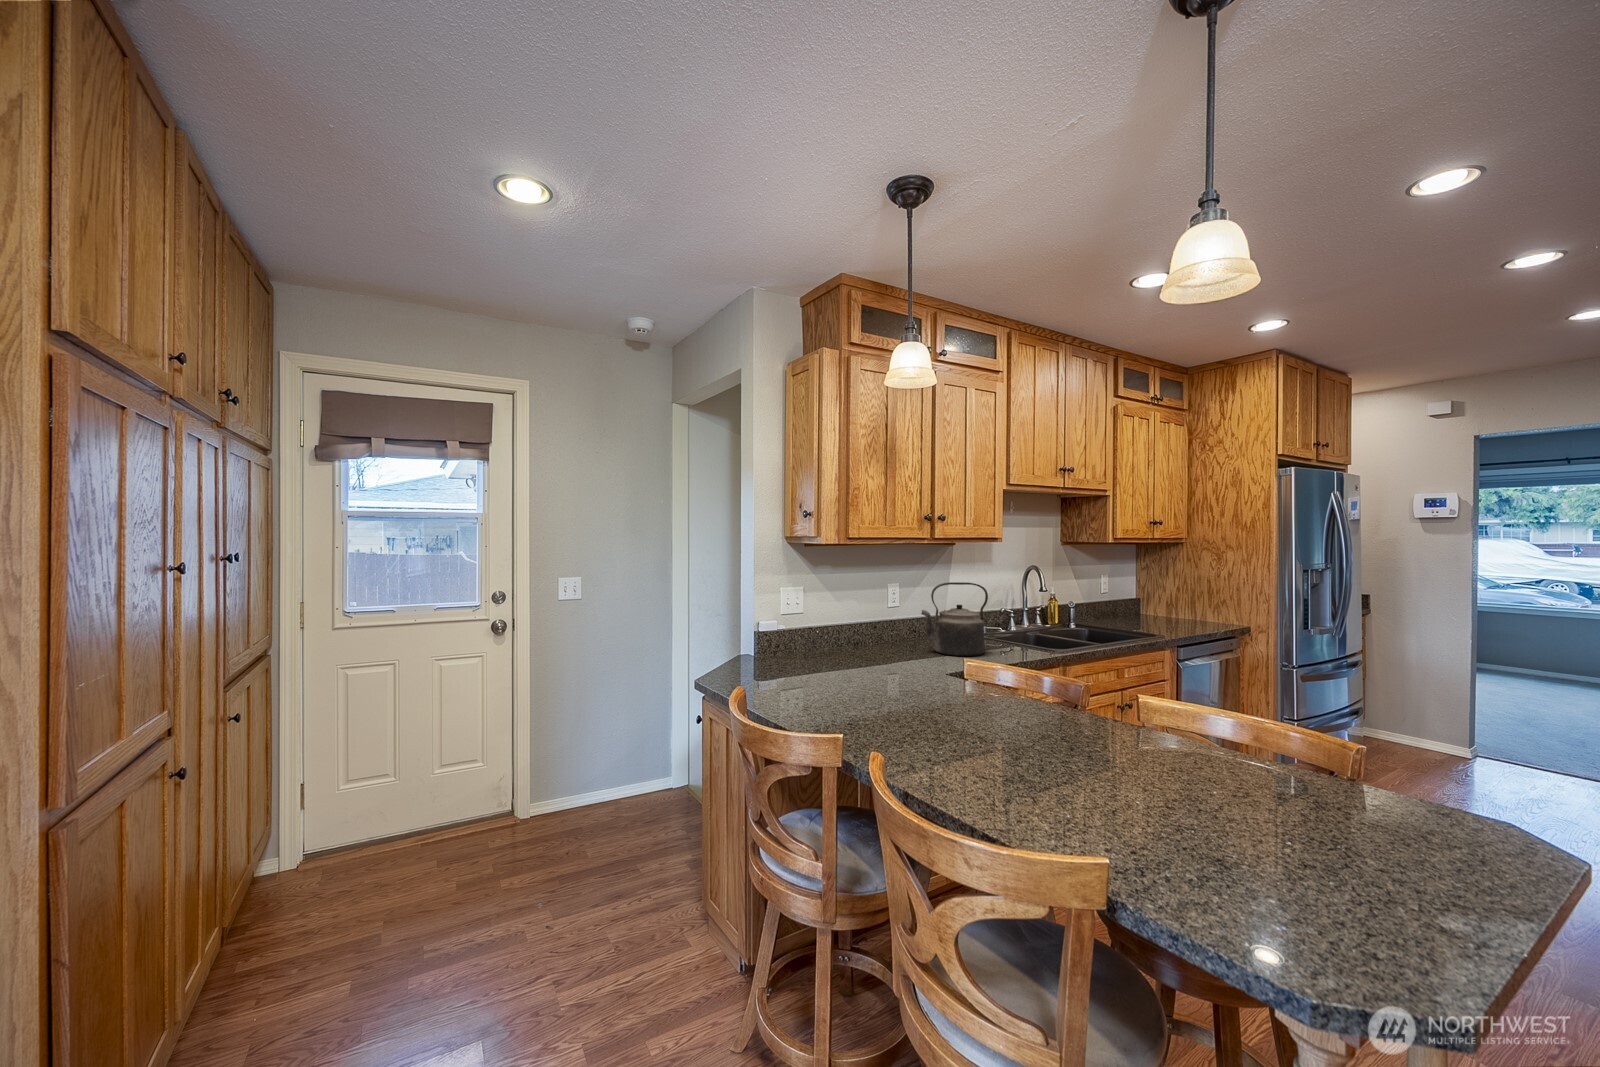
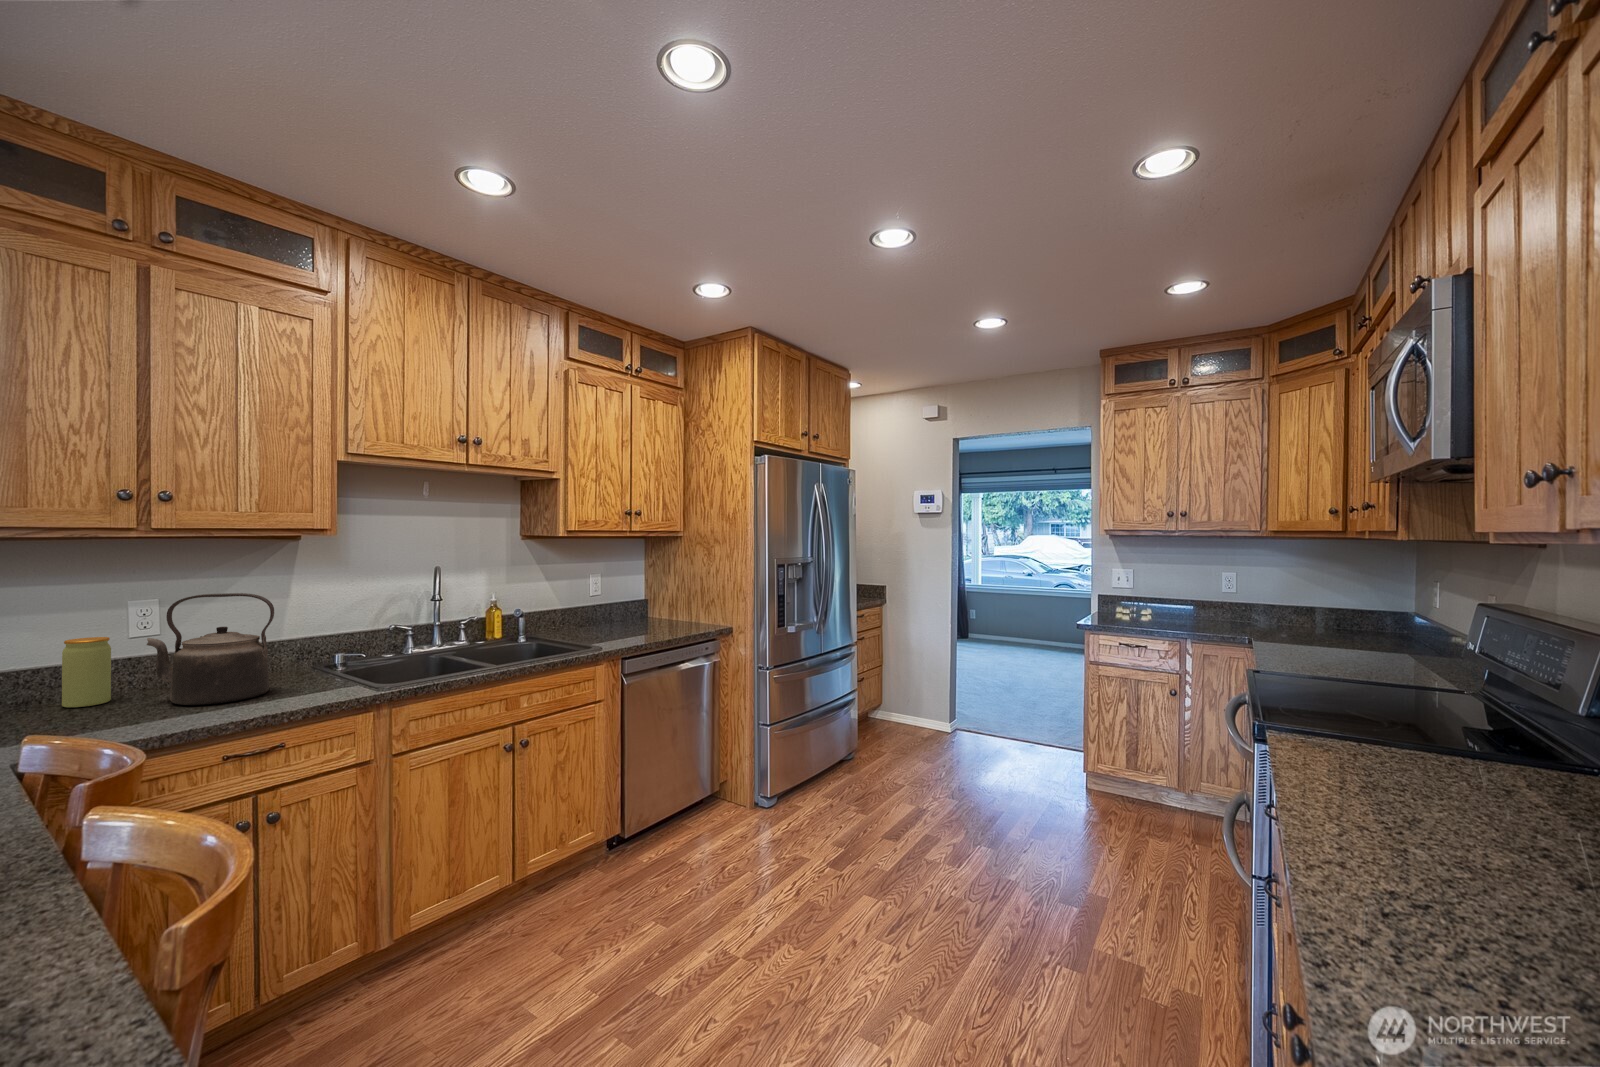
jar: none [875,607,897,651] -> present [62,637,111,707]

